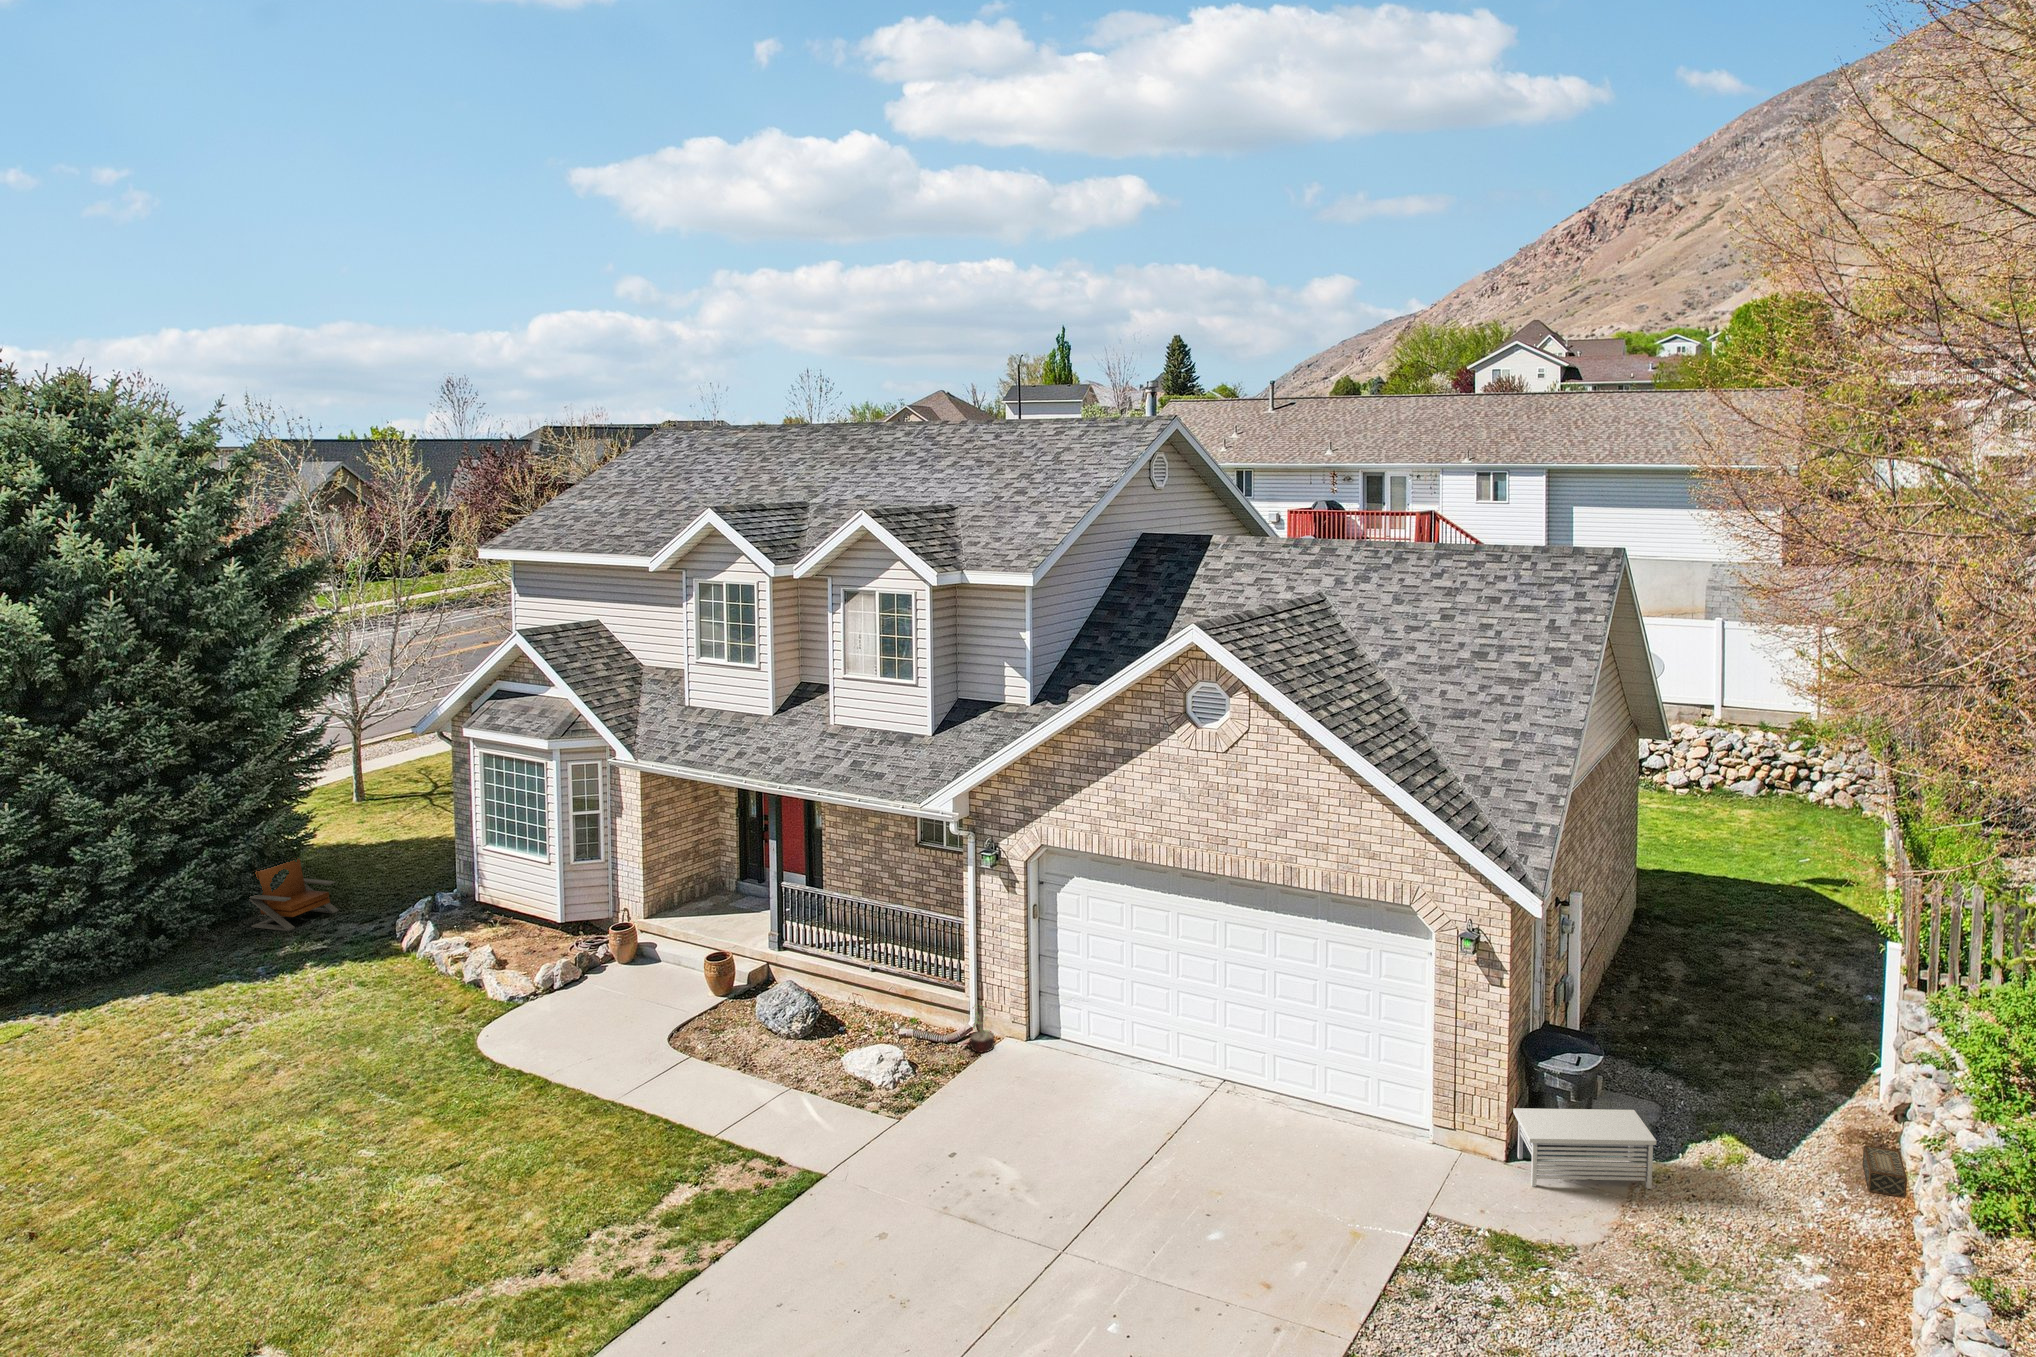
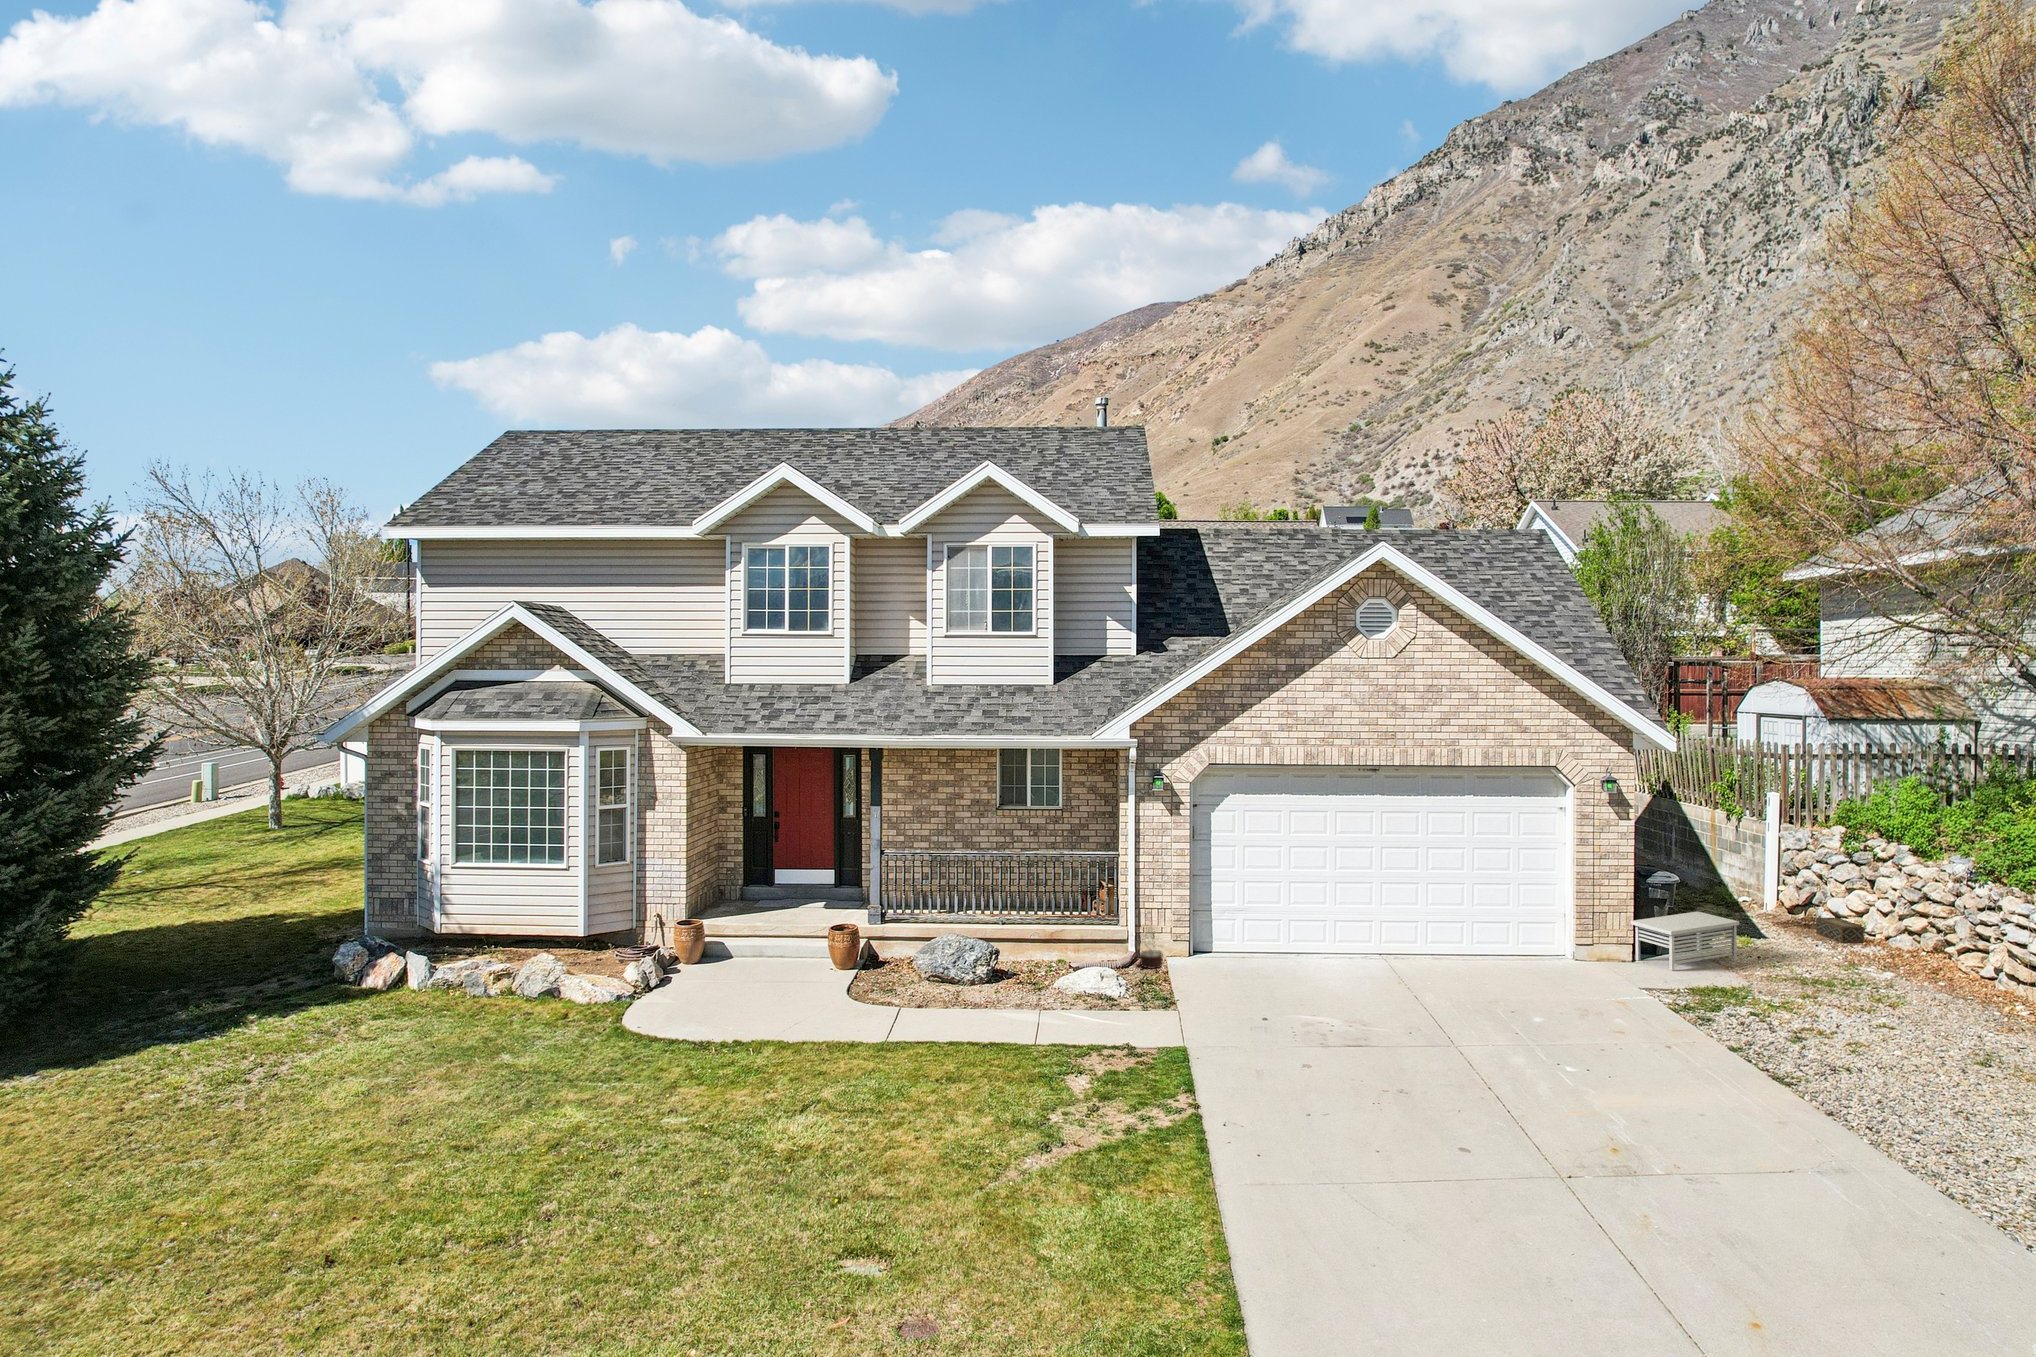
lounge chair: present [249,858,339,931] -> none [97,910,212,999]

